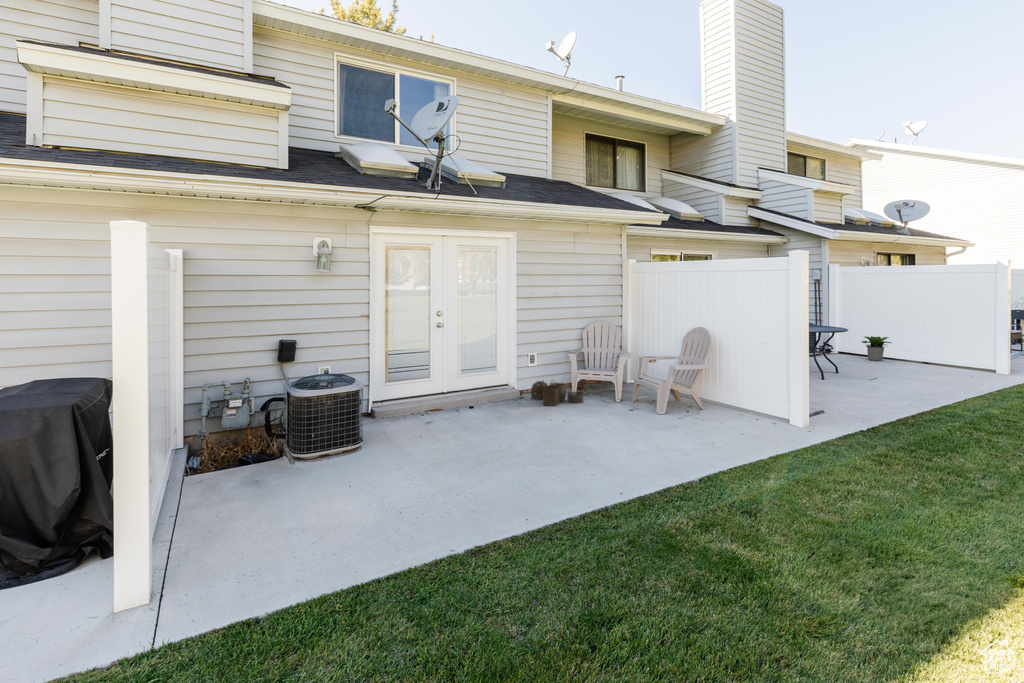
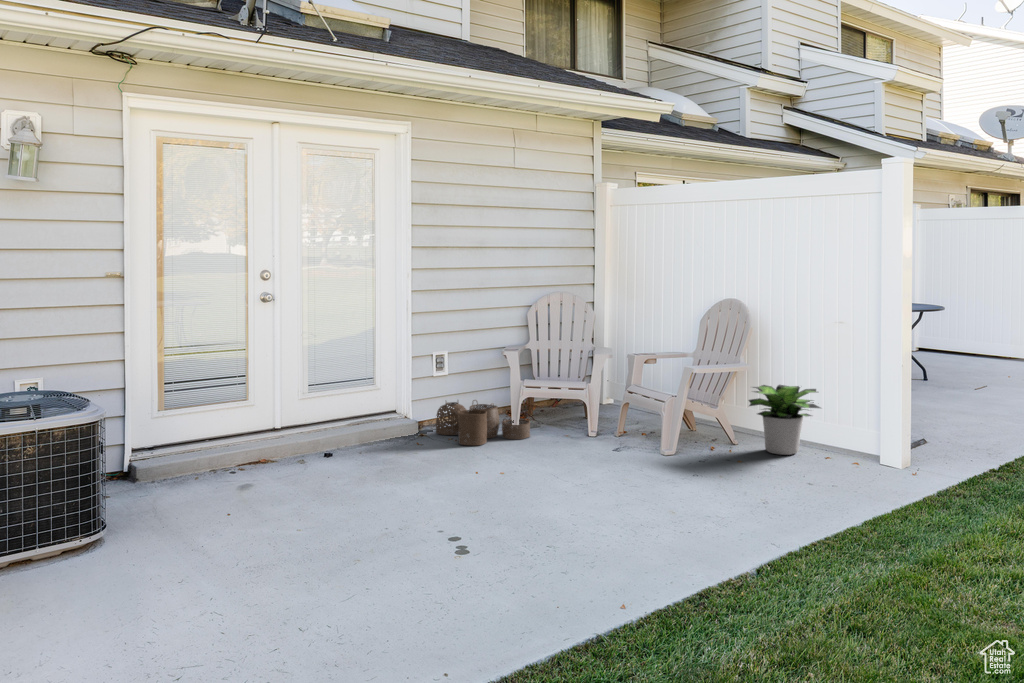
potted plant: present [862,336,891,361] -> present [749,385,820,455]

